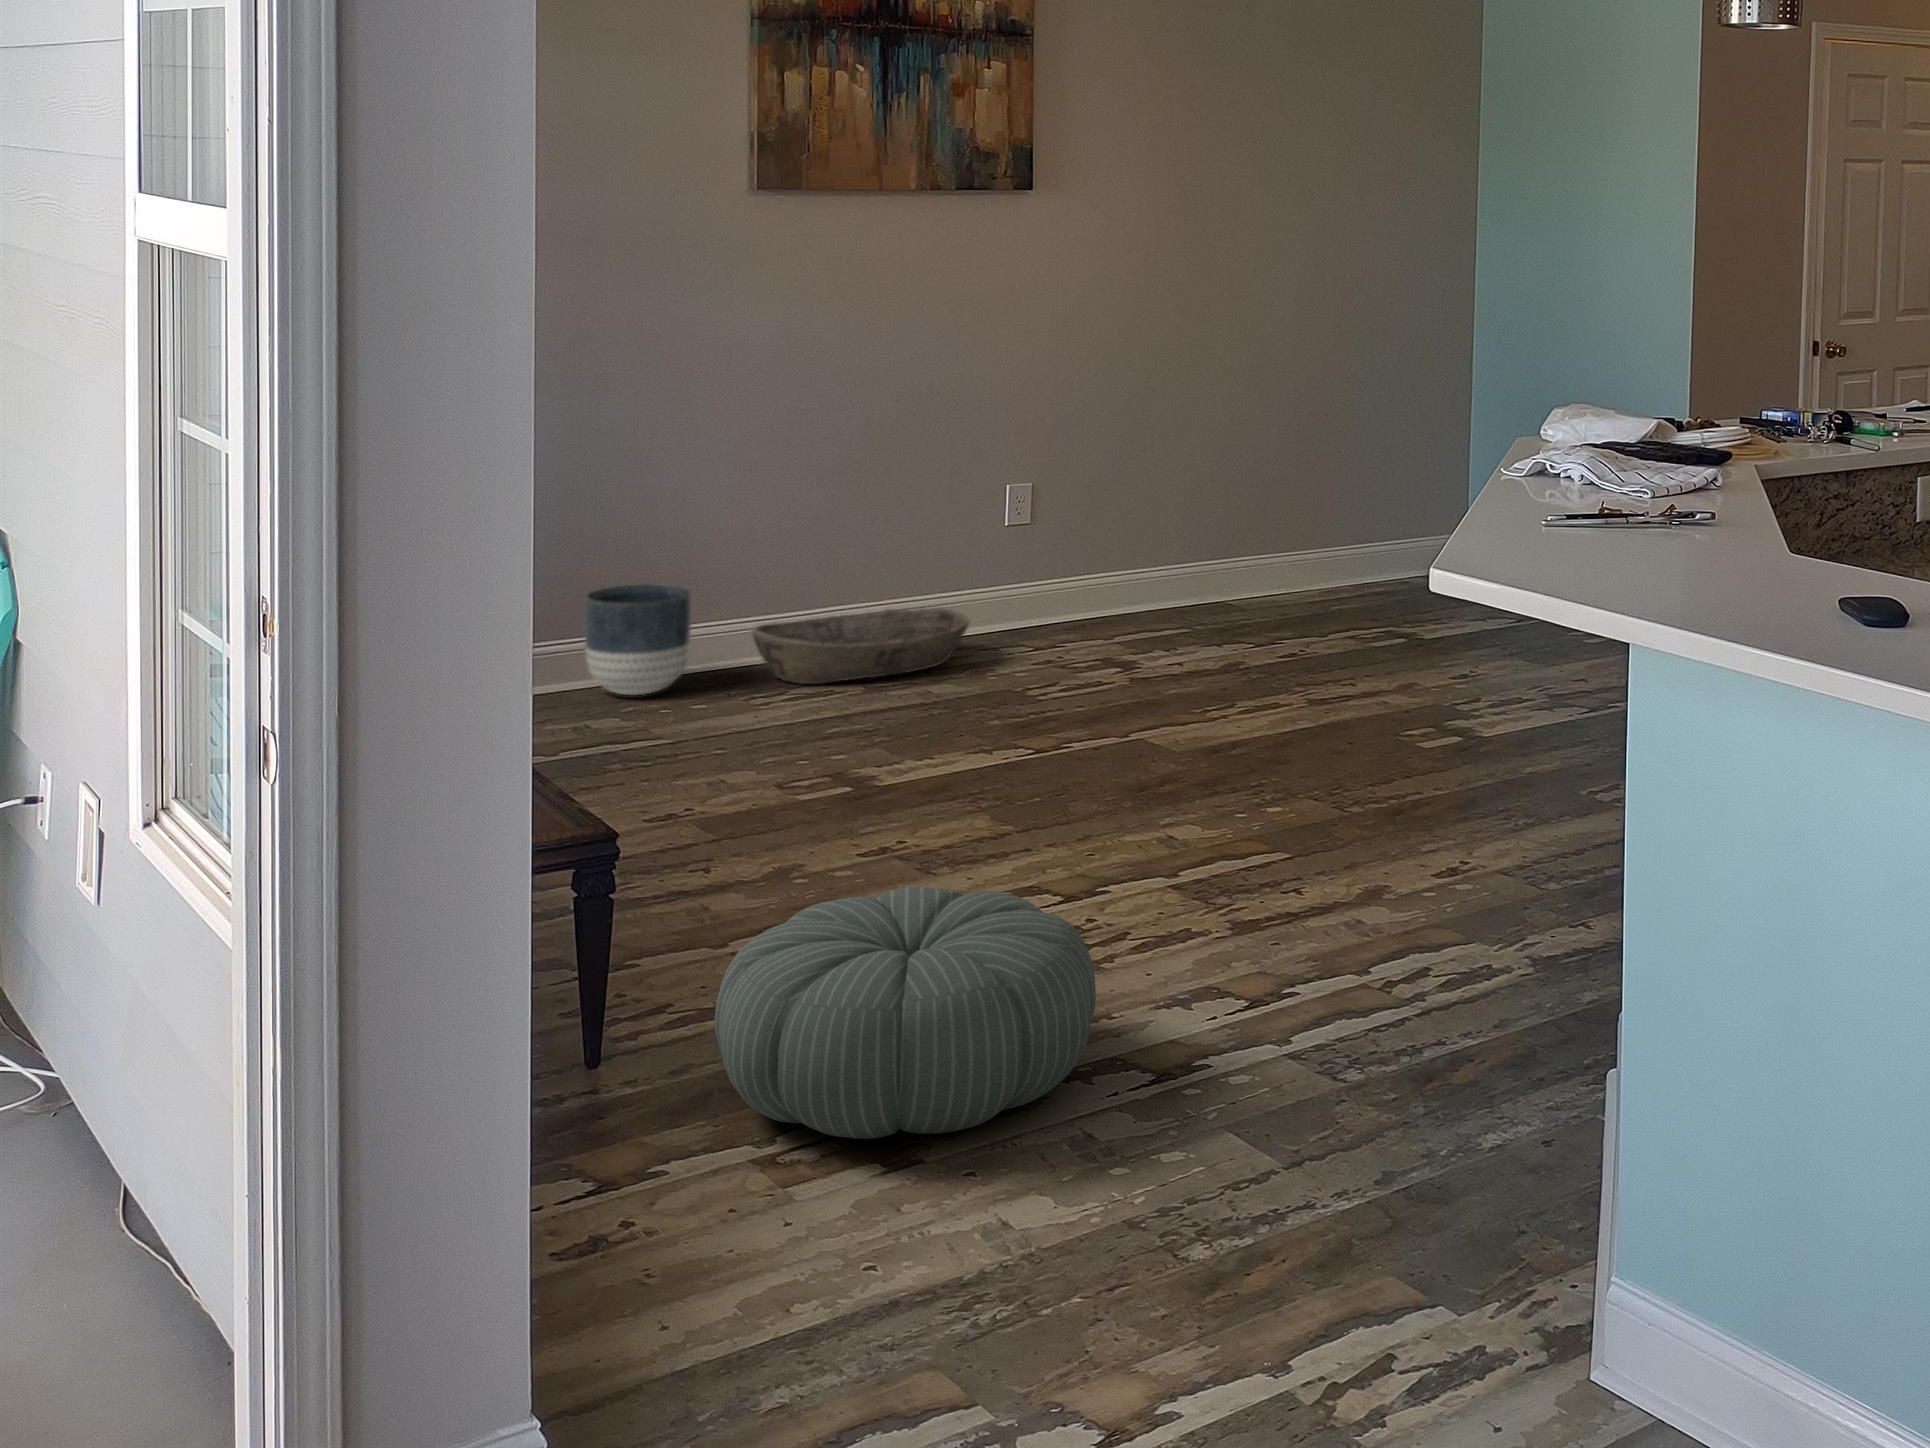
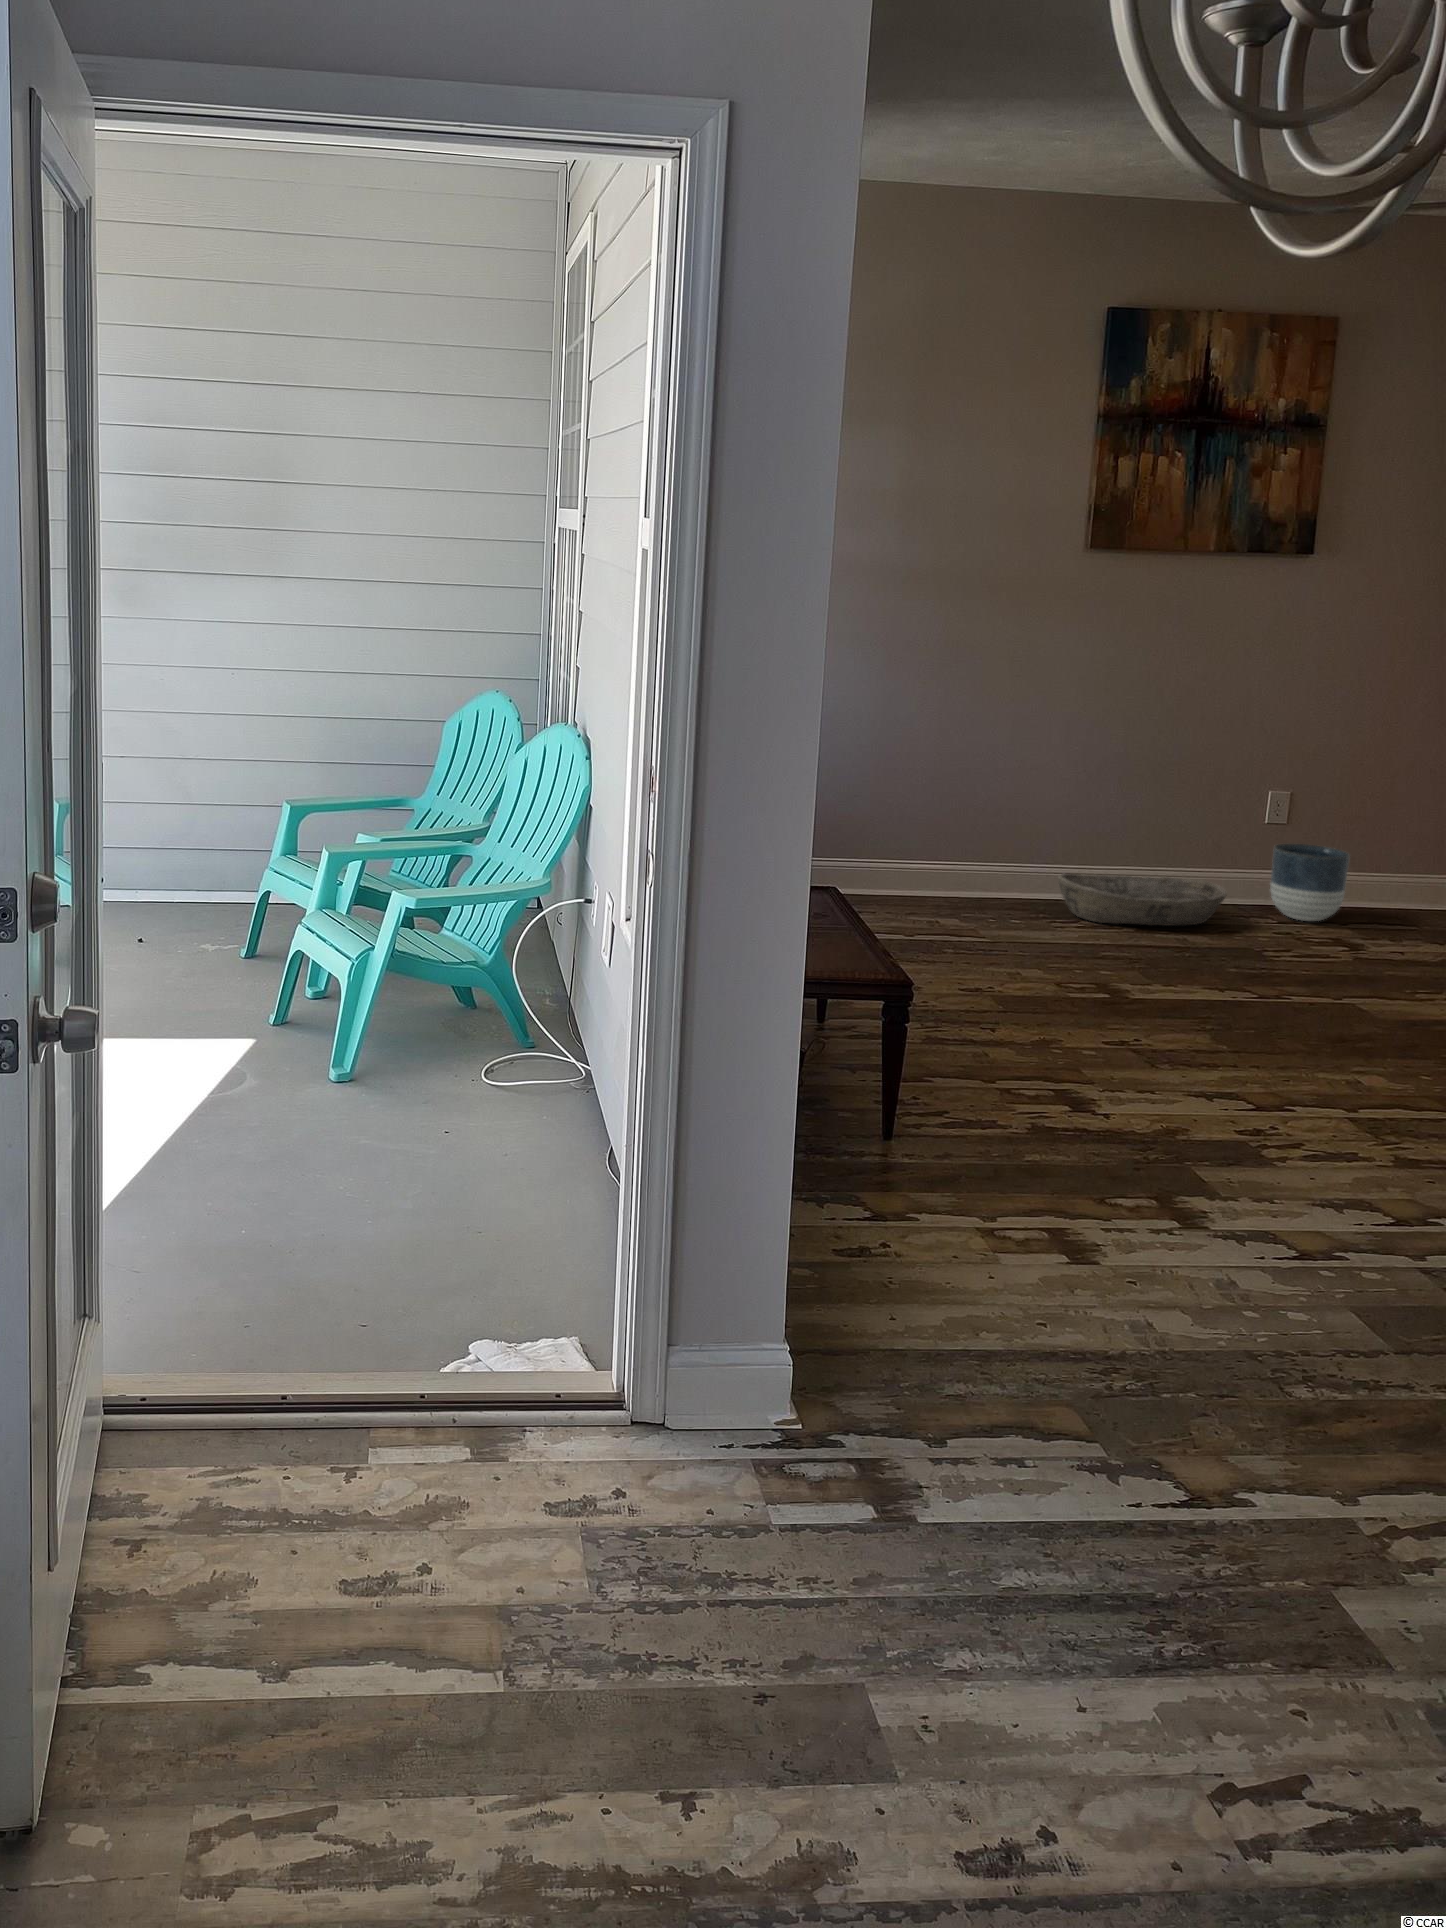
planter: present [585,584,691,695] -> present [1270,843,1350,921]
pouf: present [715,887,1096,1139] -> none [965,1062,1256,1249]

